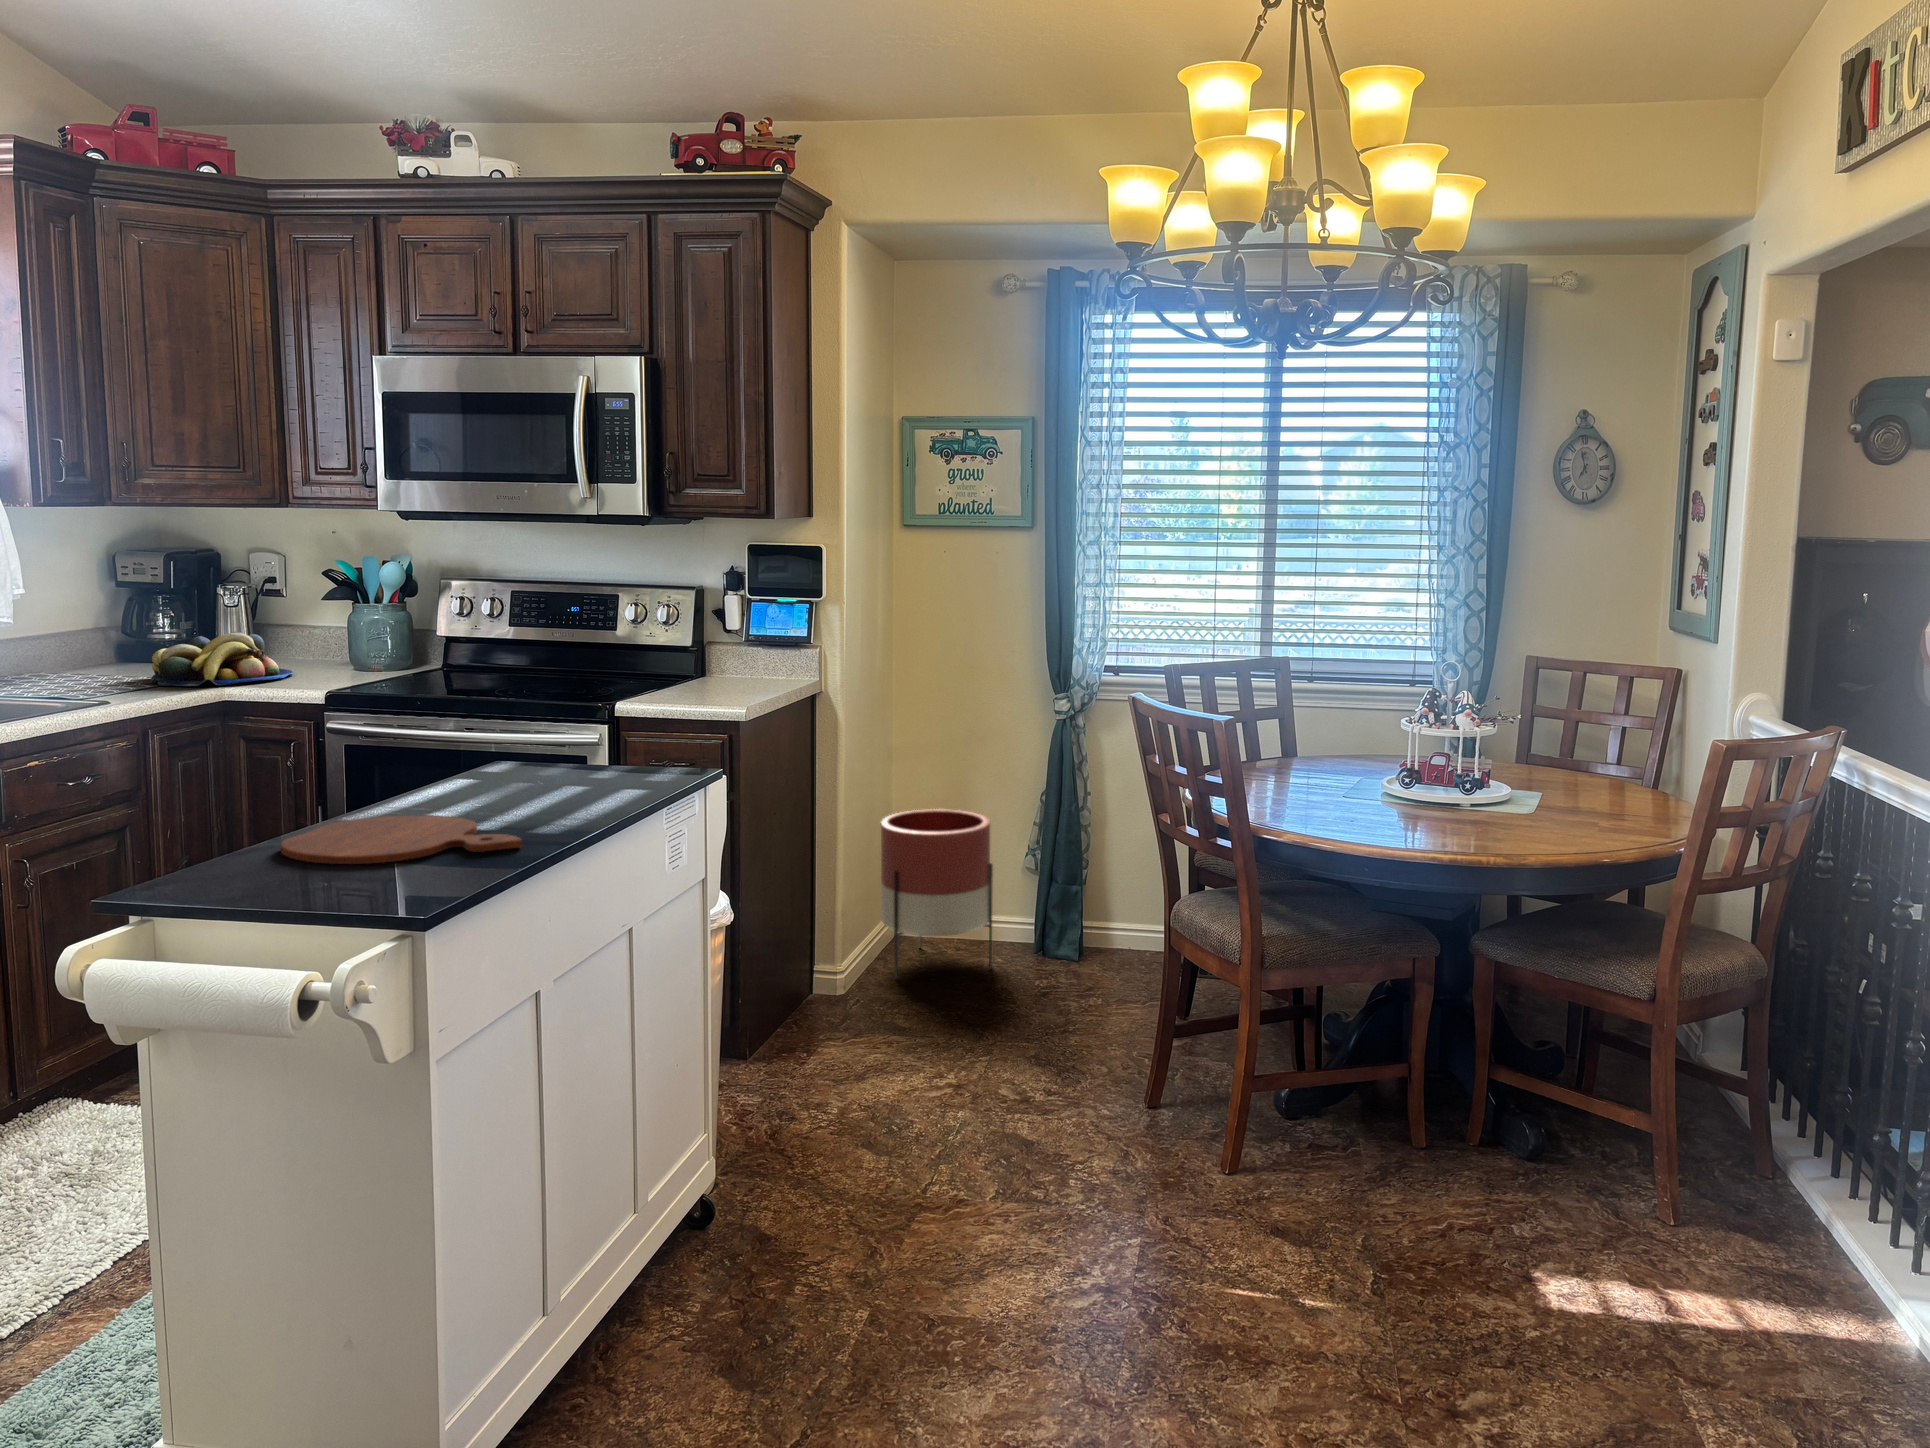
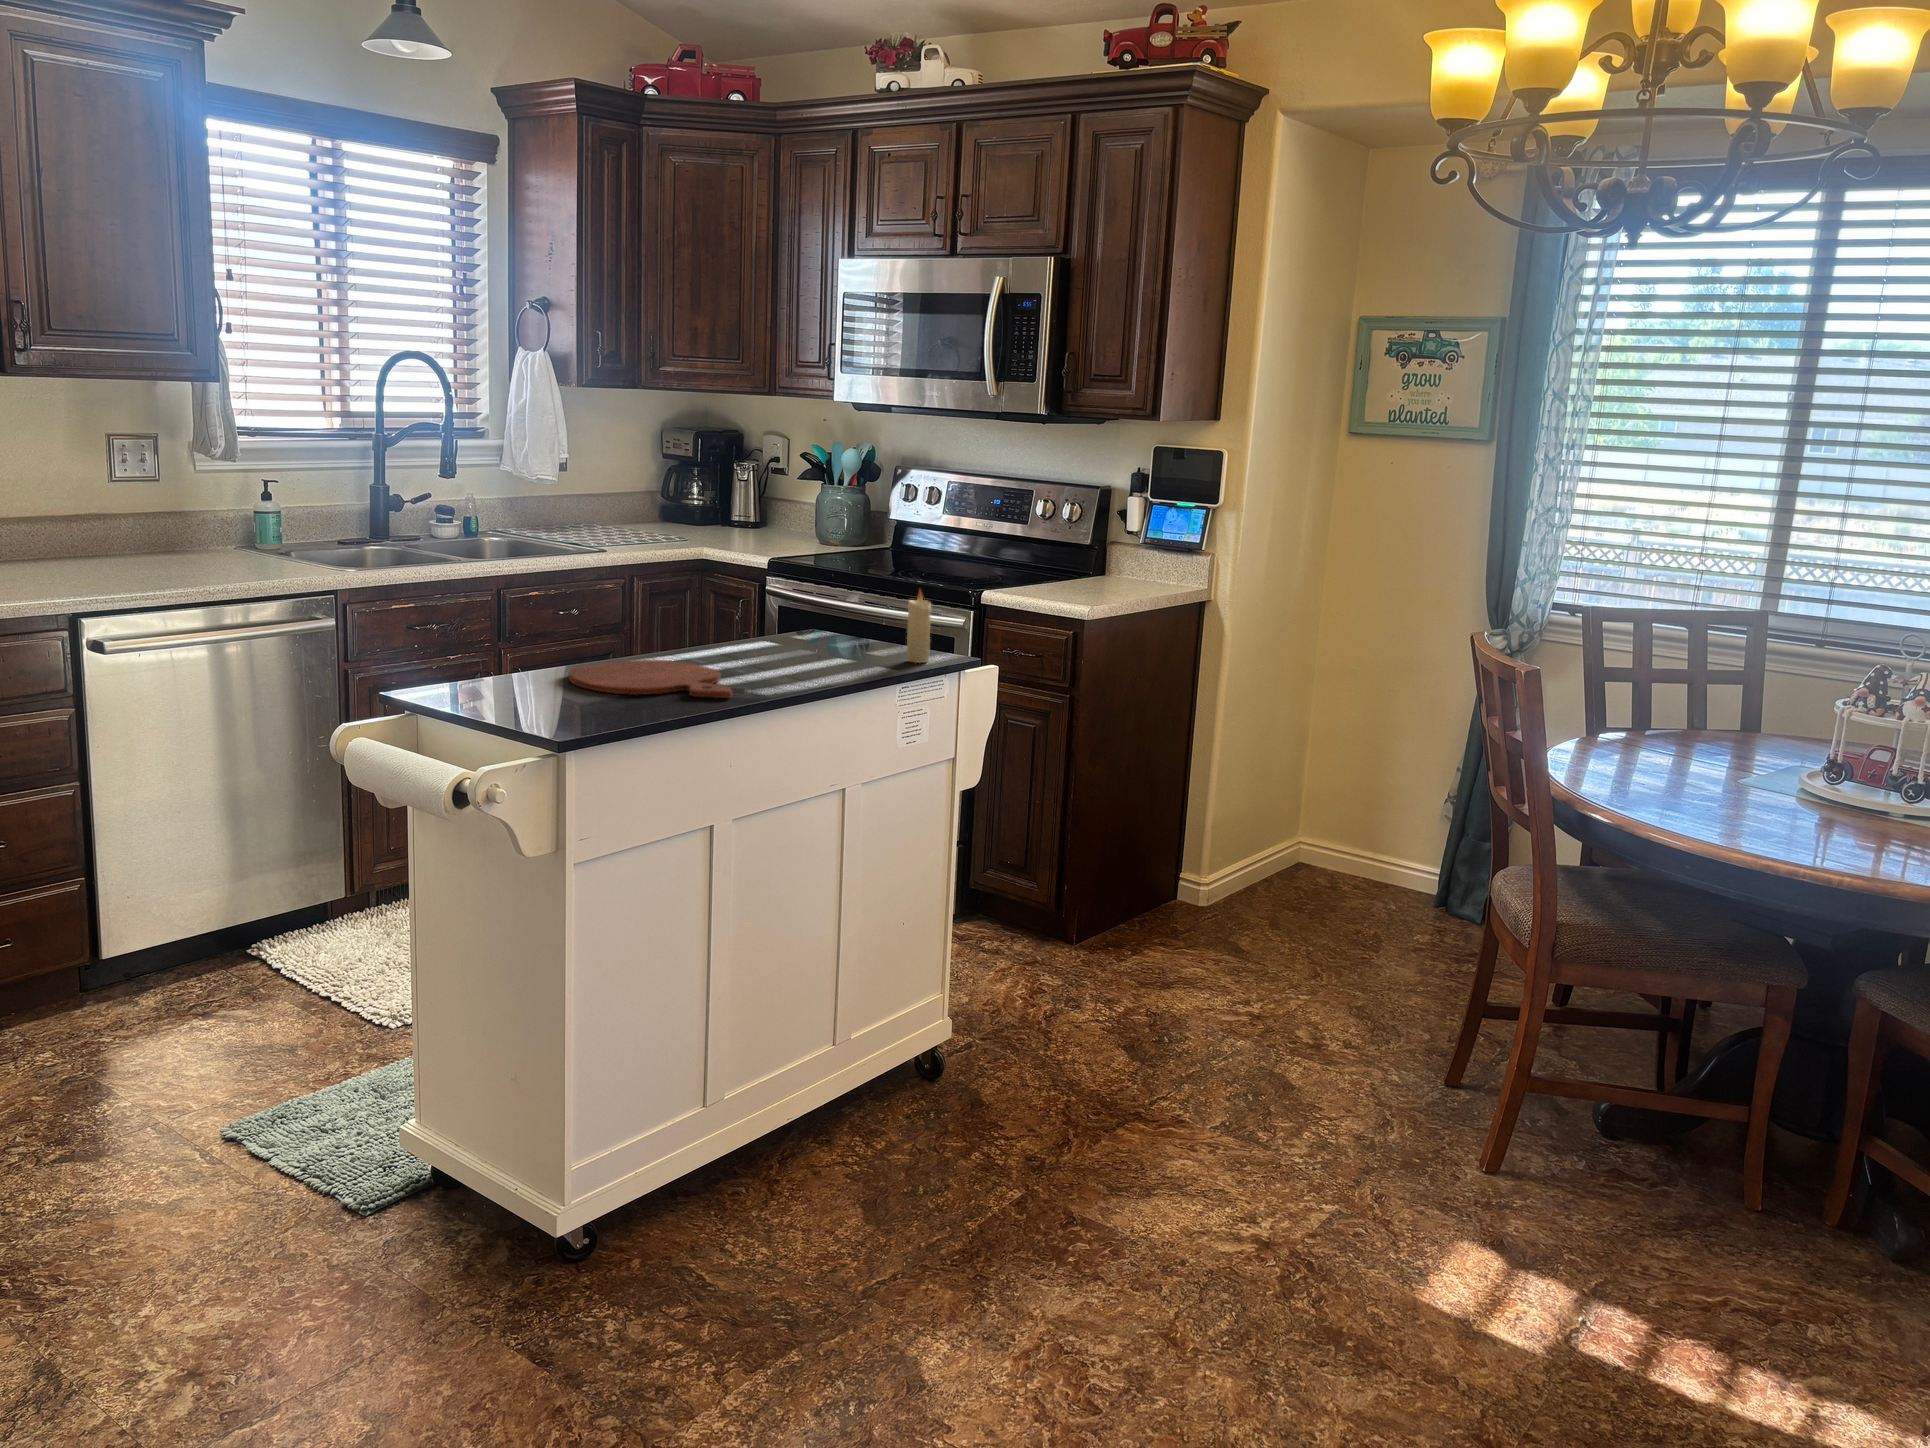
fruit bowl: present [152,632,294,686] -> none [662,503,769,547]
candle: none [640,701,667,781] -> present [907,591,931,663]
planter: present [881,809,993,979] -> none [1262,741,1392,923]

